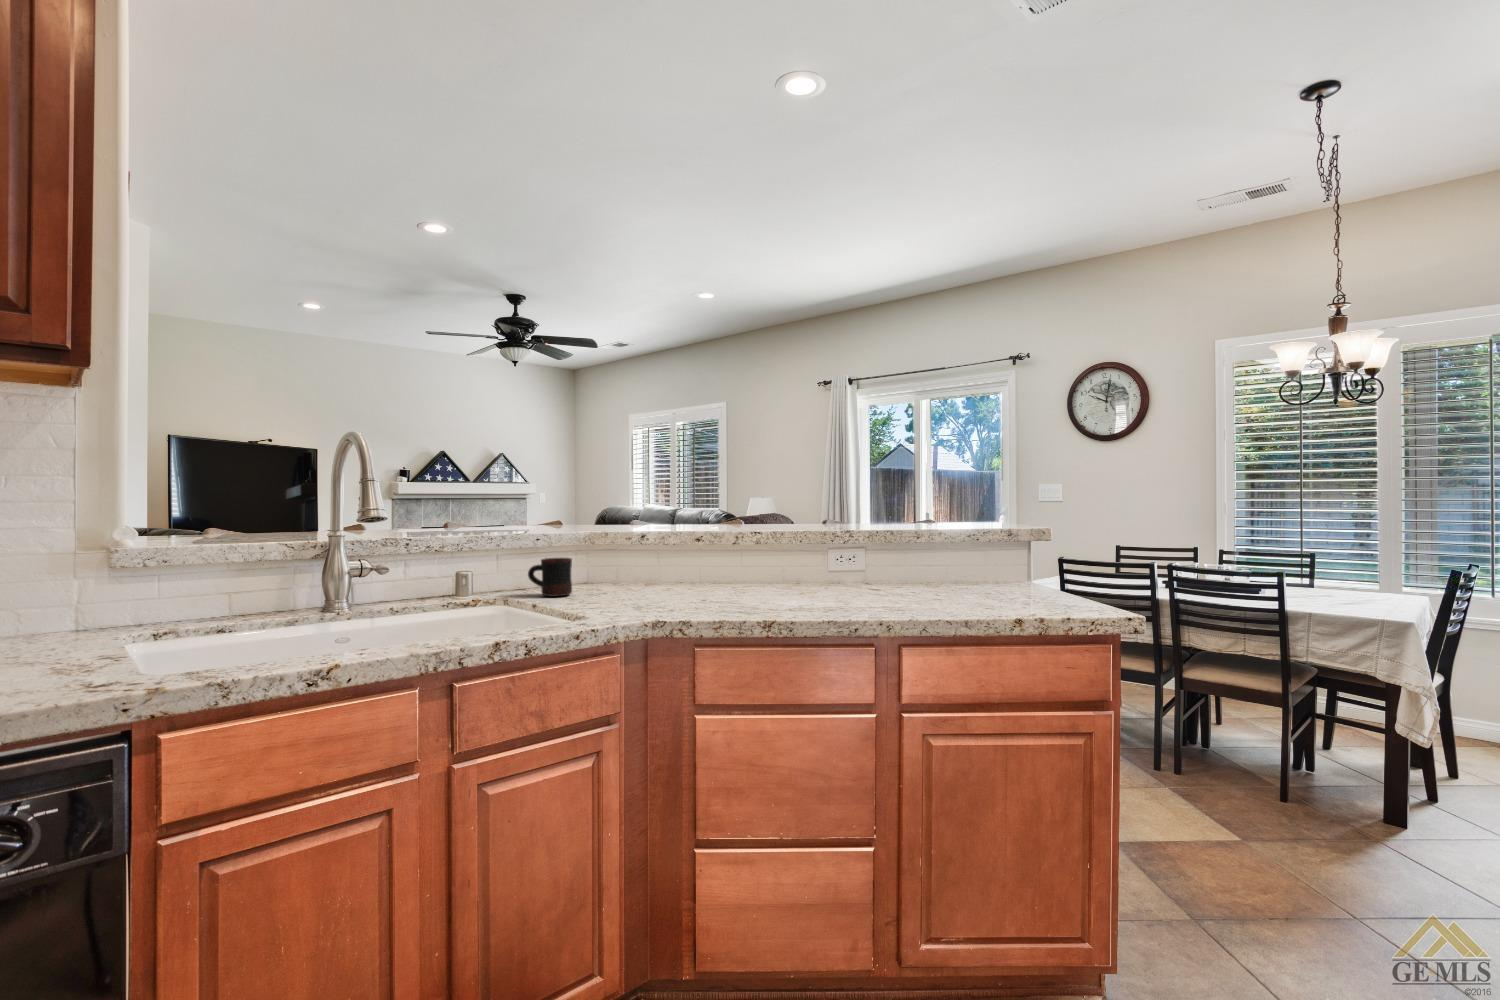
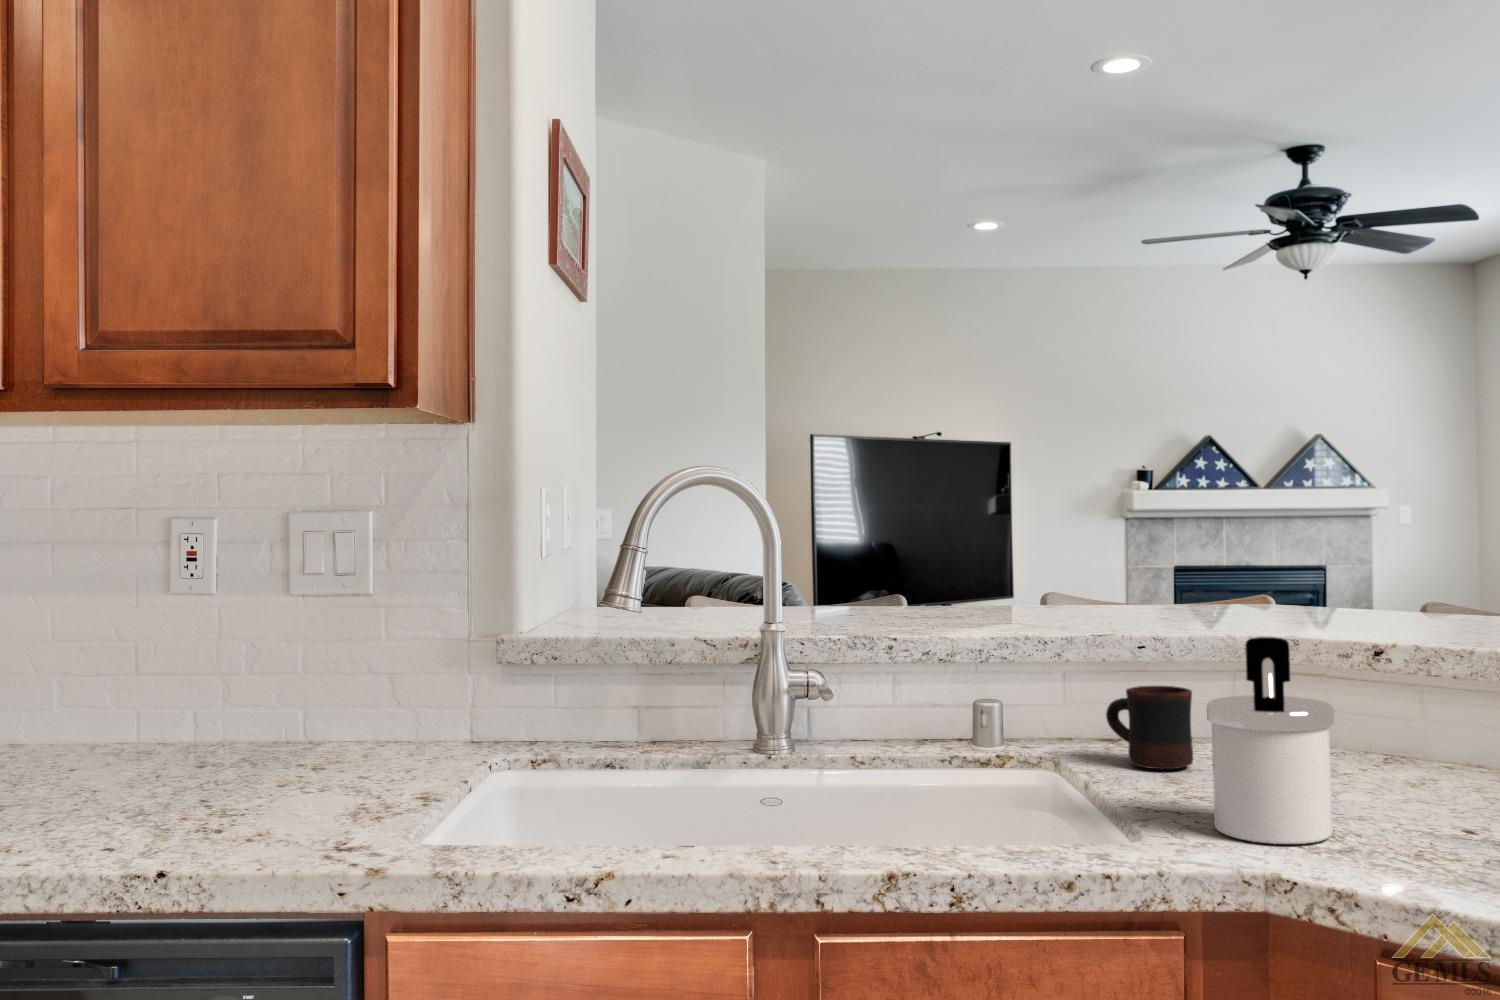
soap dispenser: none [610,525,662,612] -> present [1207,637,1334,844]

